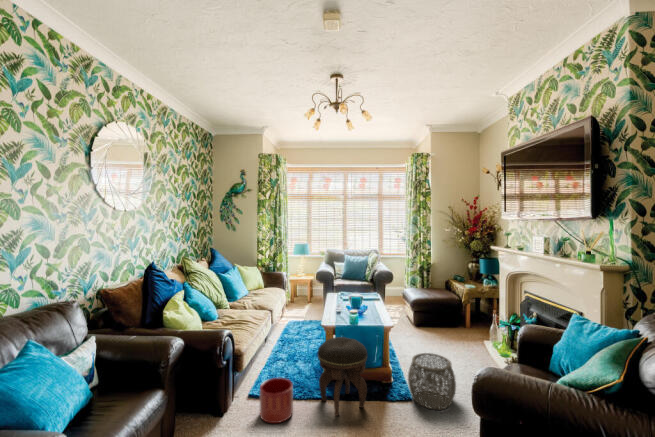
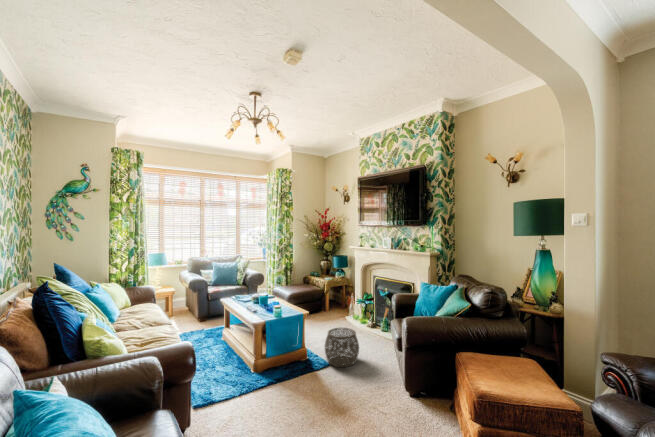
footstool: present [318,337,367,416] -> none [263,328,305,393]
planter: present [260,378,293,423] -> none [220,376,252,419]

